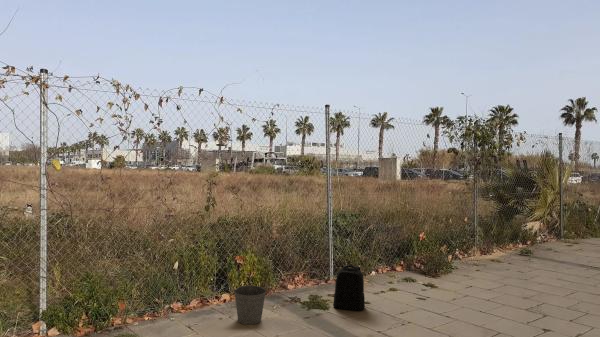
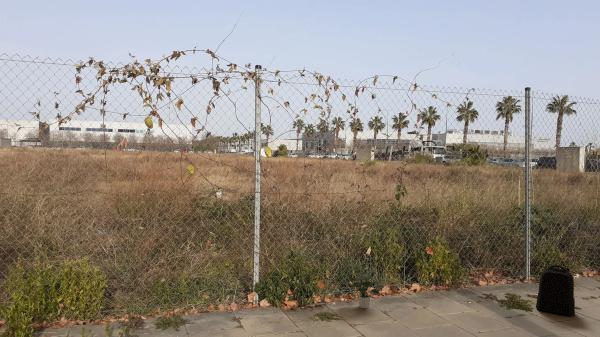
potted plant: none [151,286,188,325] -> present [349,271,383,308]
bucket: present [234,286,266,324] -> none [429,277,464,317]

